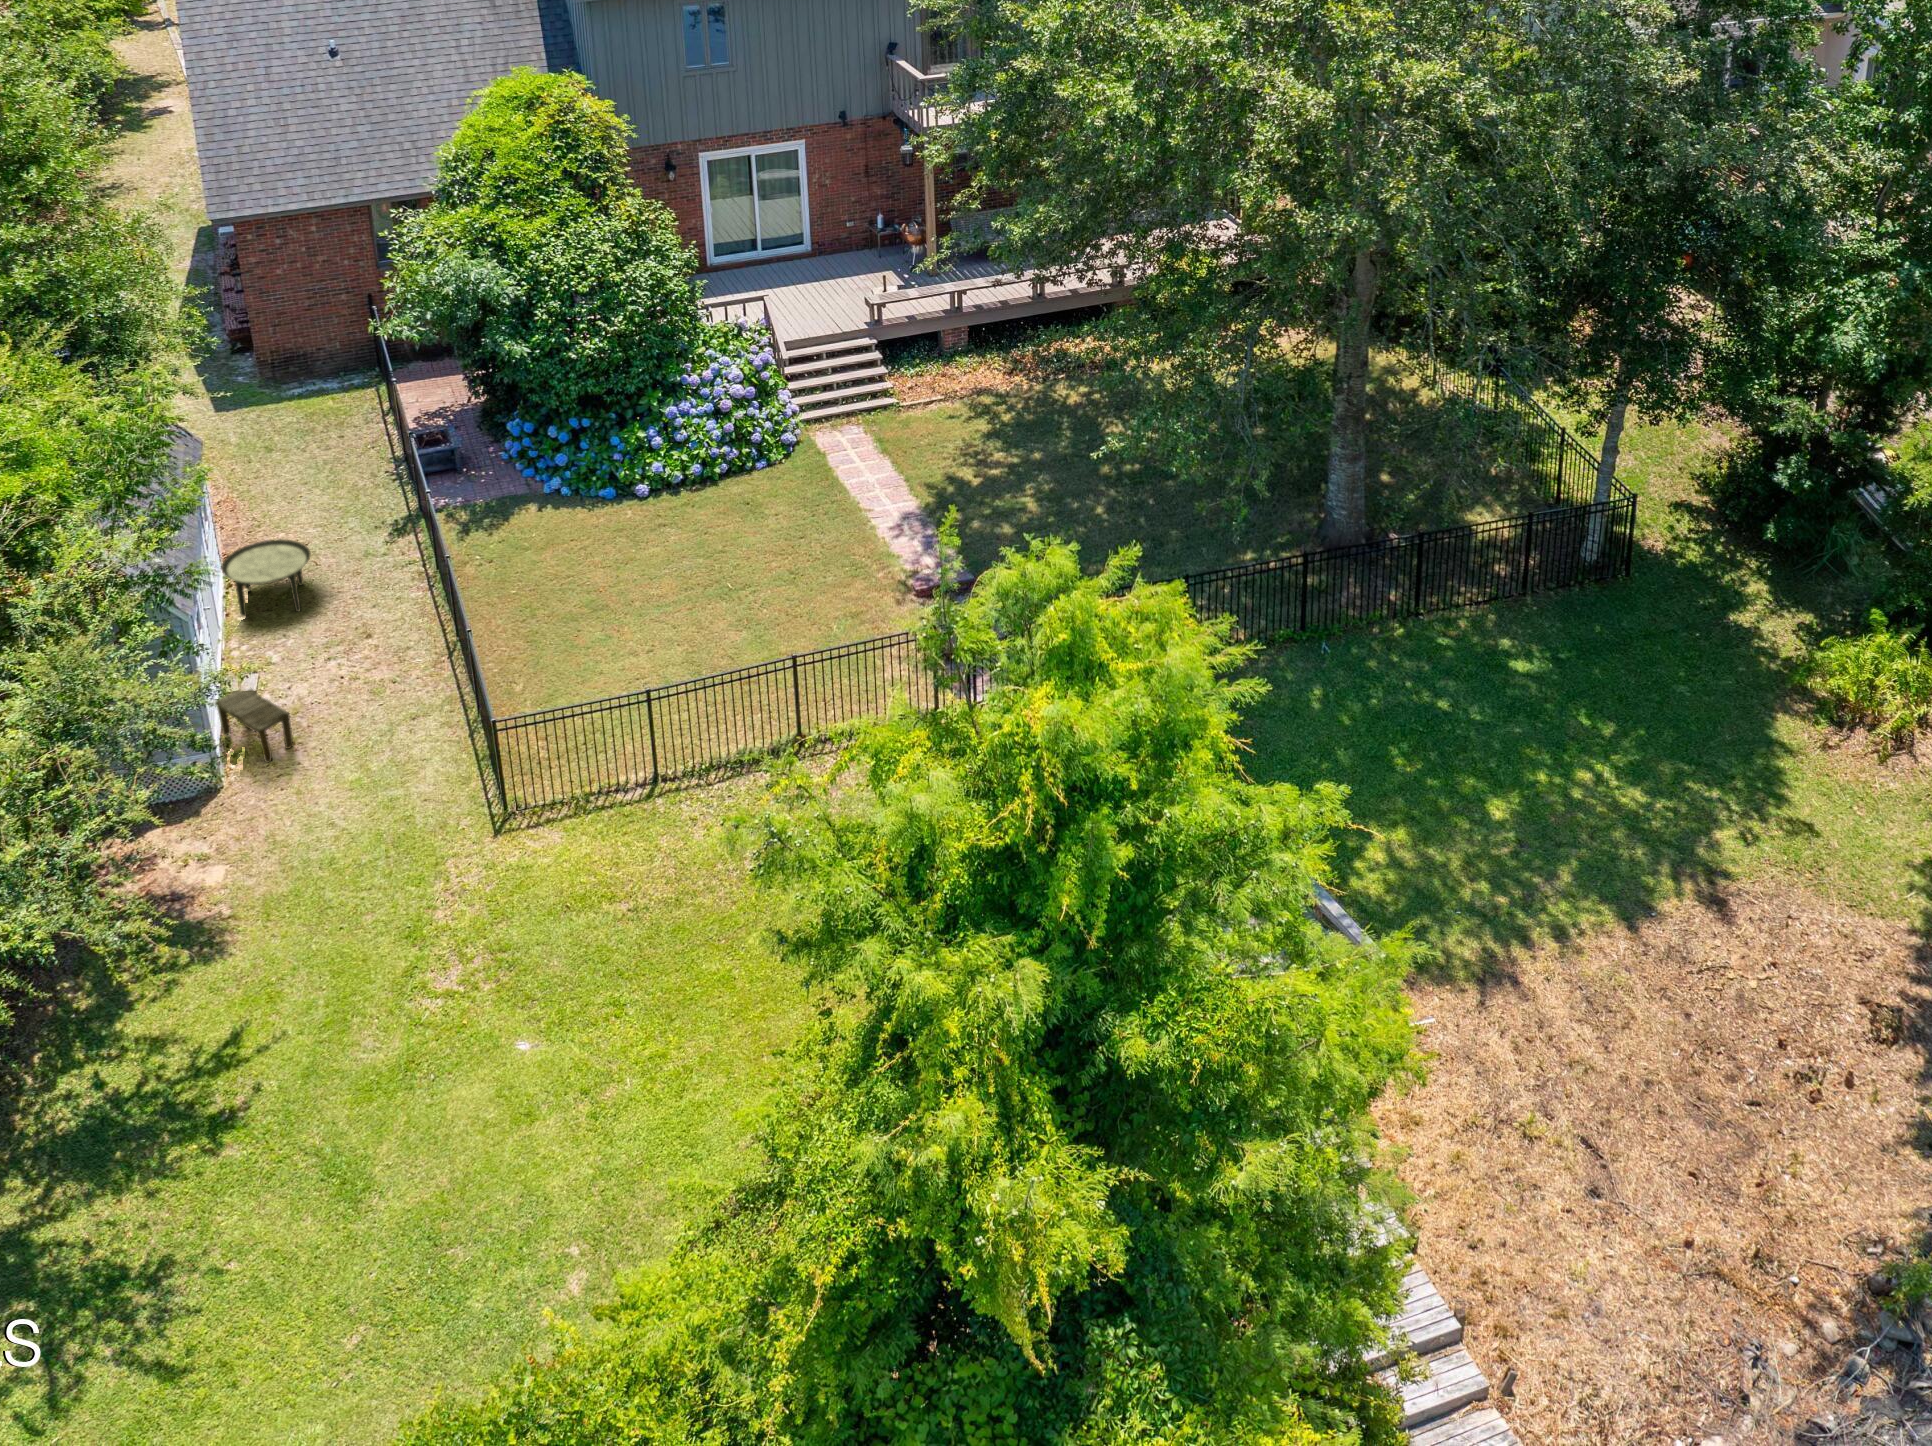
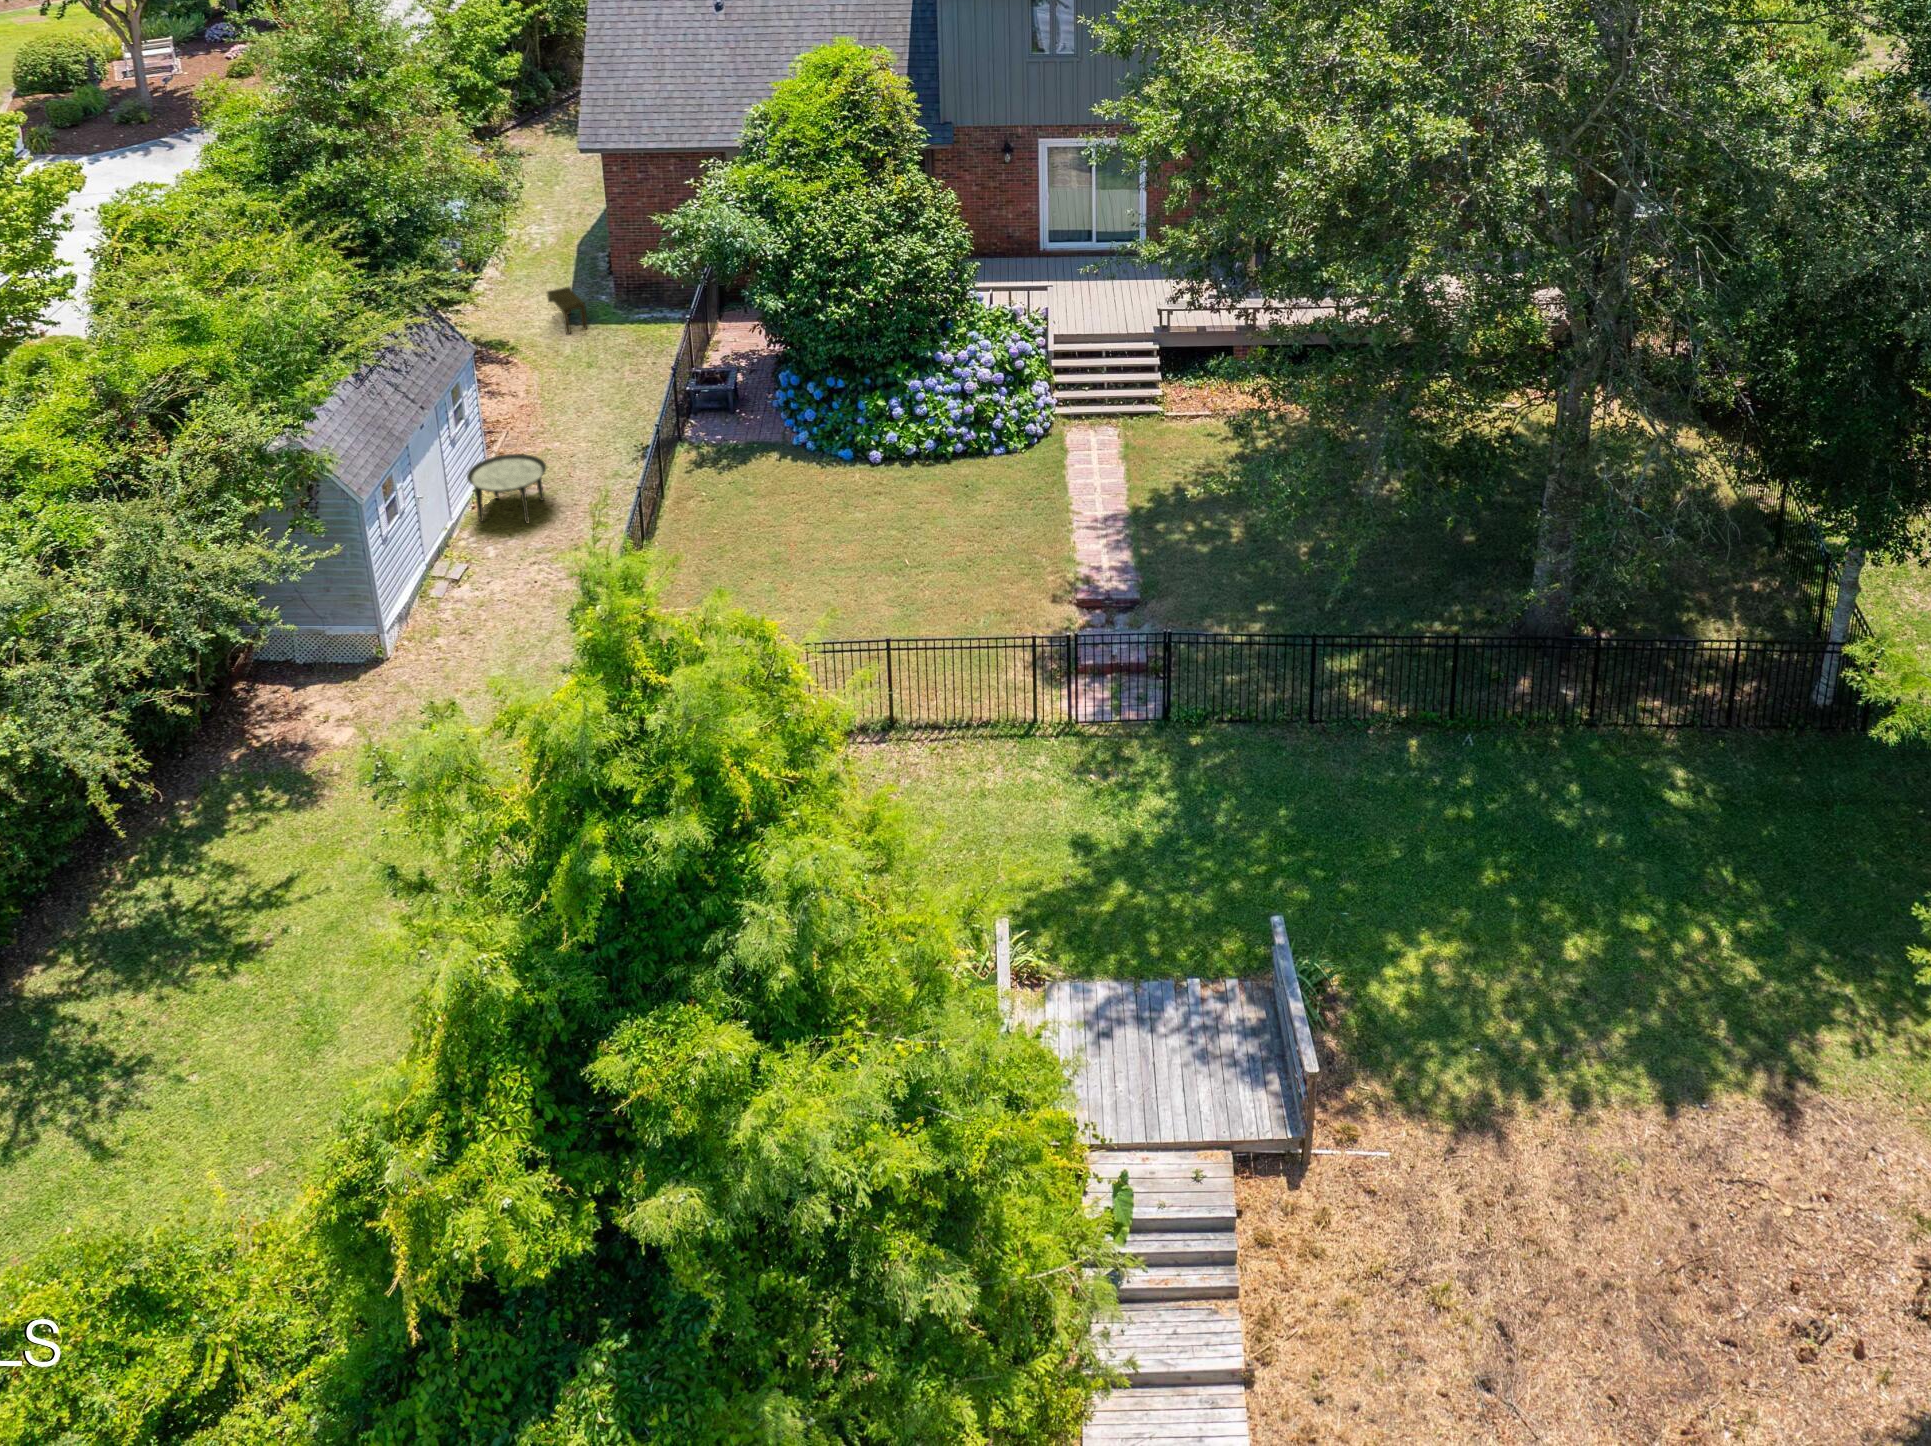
bench: present [215,689,293,763] -> present [547,287,587,334]

